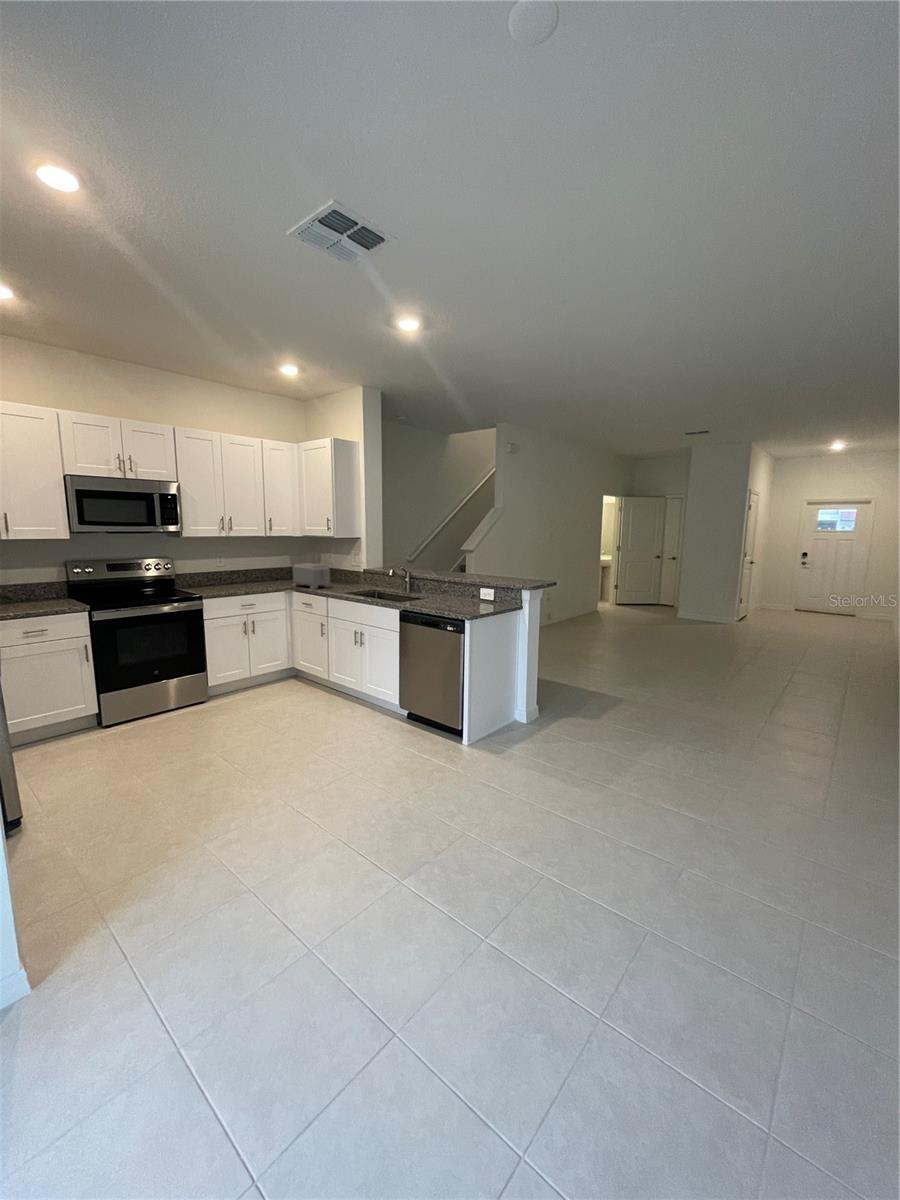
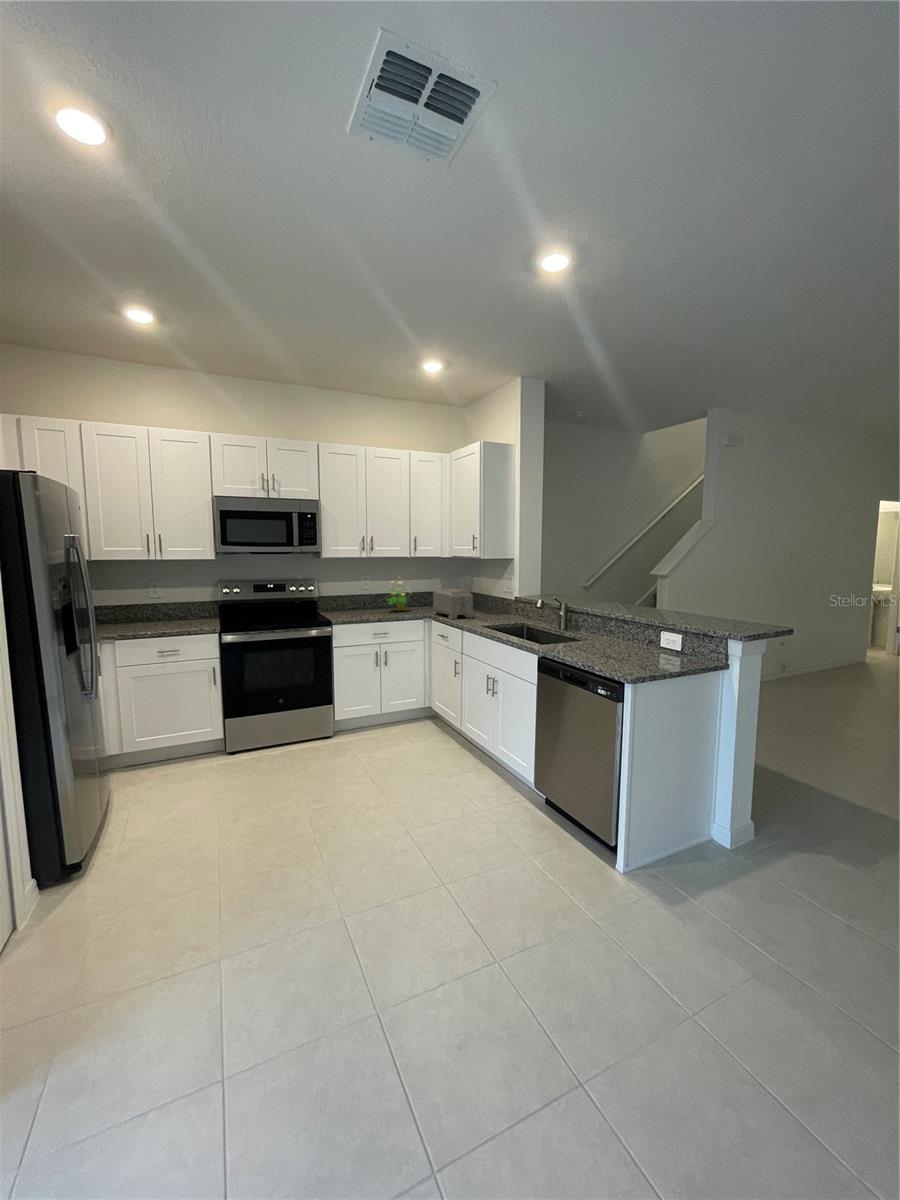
potted plant: none [246,554,271,585] -> present [388,581,406,611]

